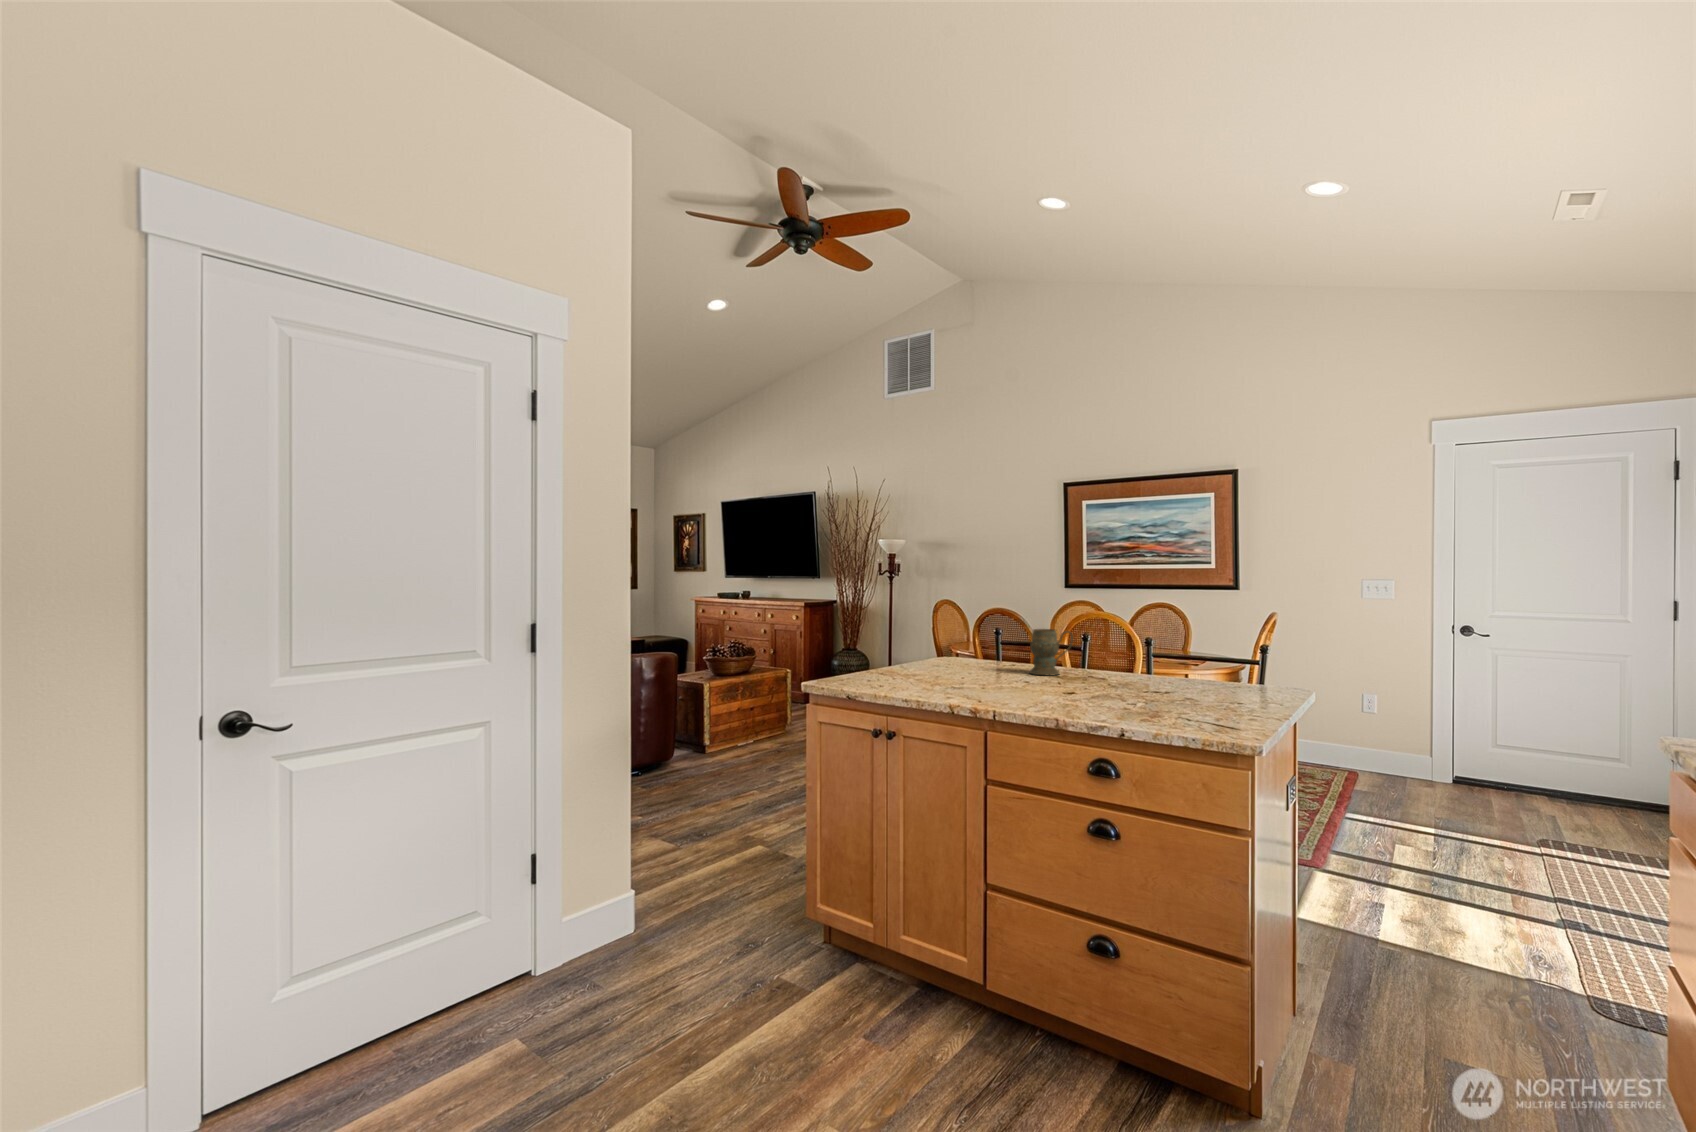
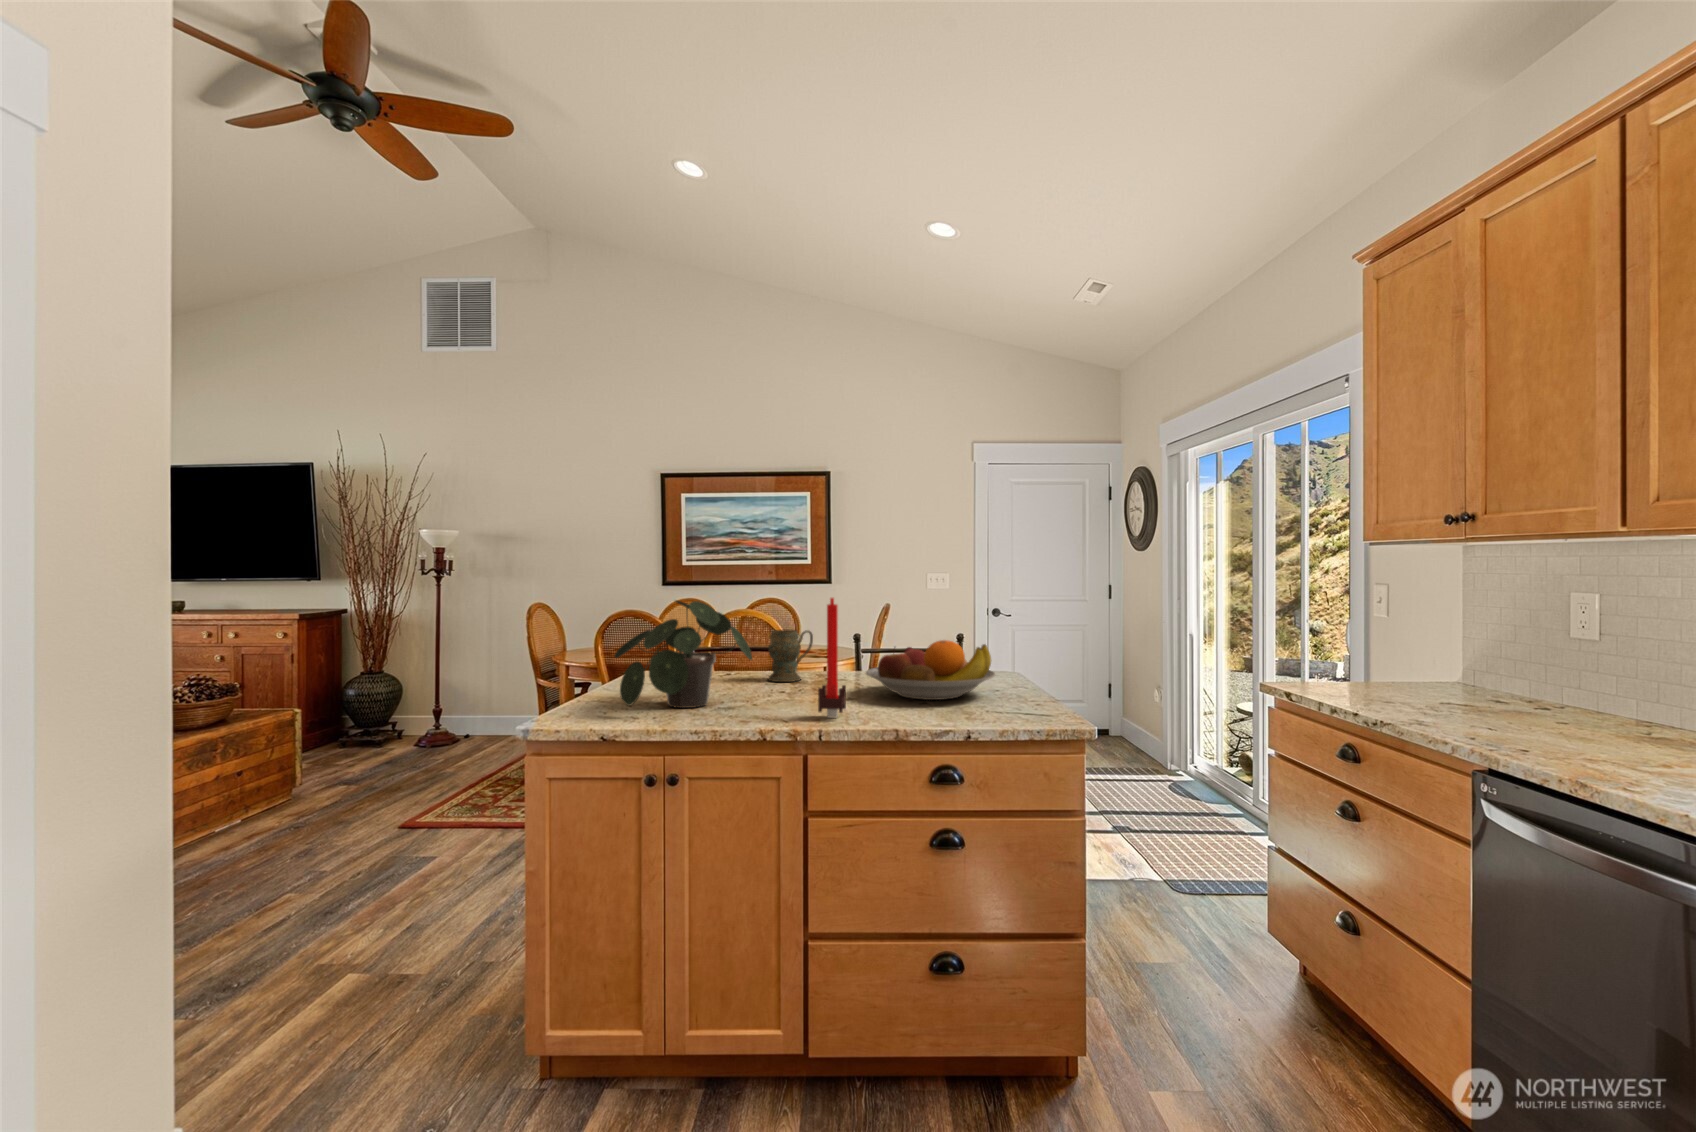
potted plant: none [875,600,981,686] -> present [615,601,752,708]
candle: none [1003,601,1032,705] -> present [818,598,846,718]
fruit bowl: none [1082,646,1214,702] -> present [866,640,995,700]

